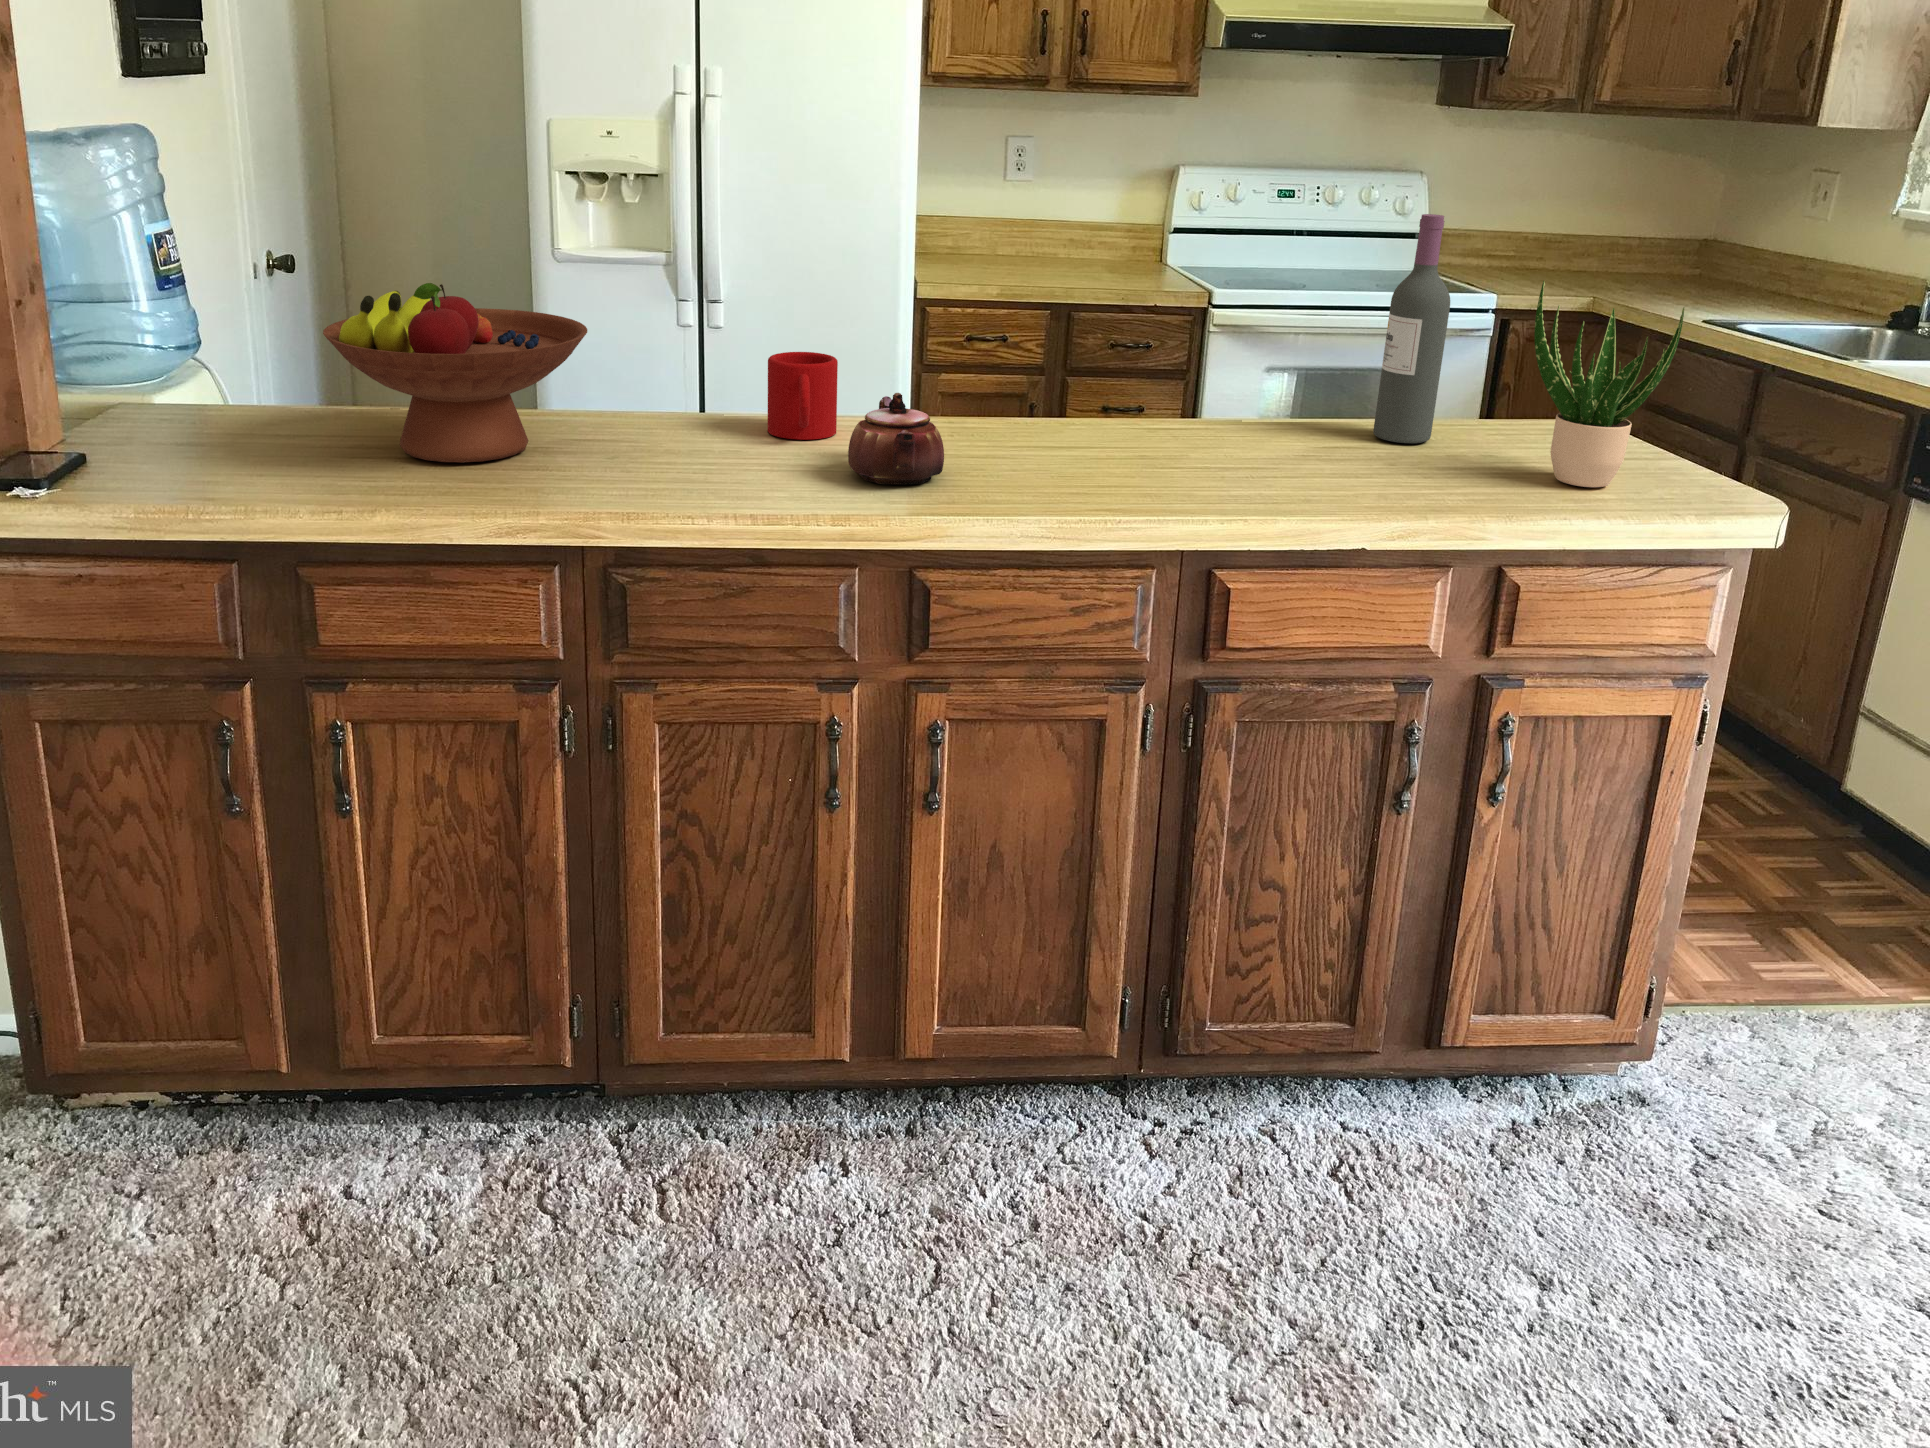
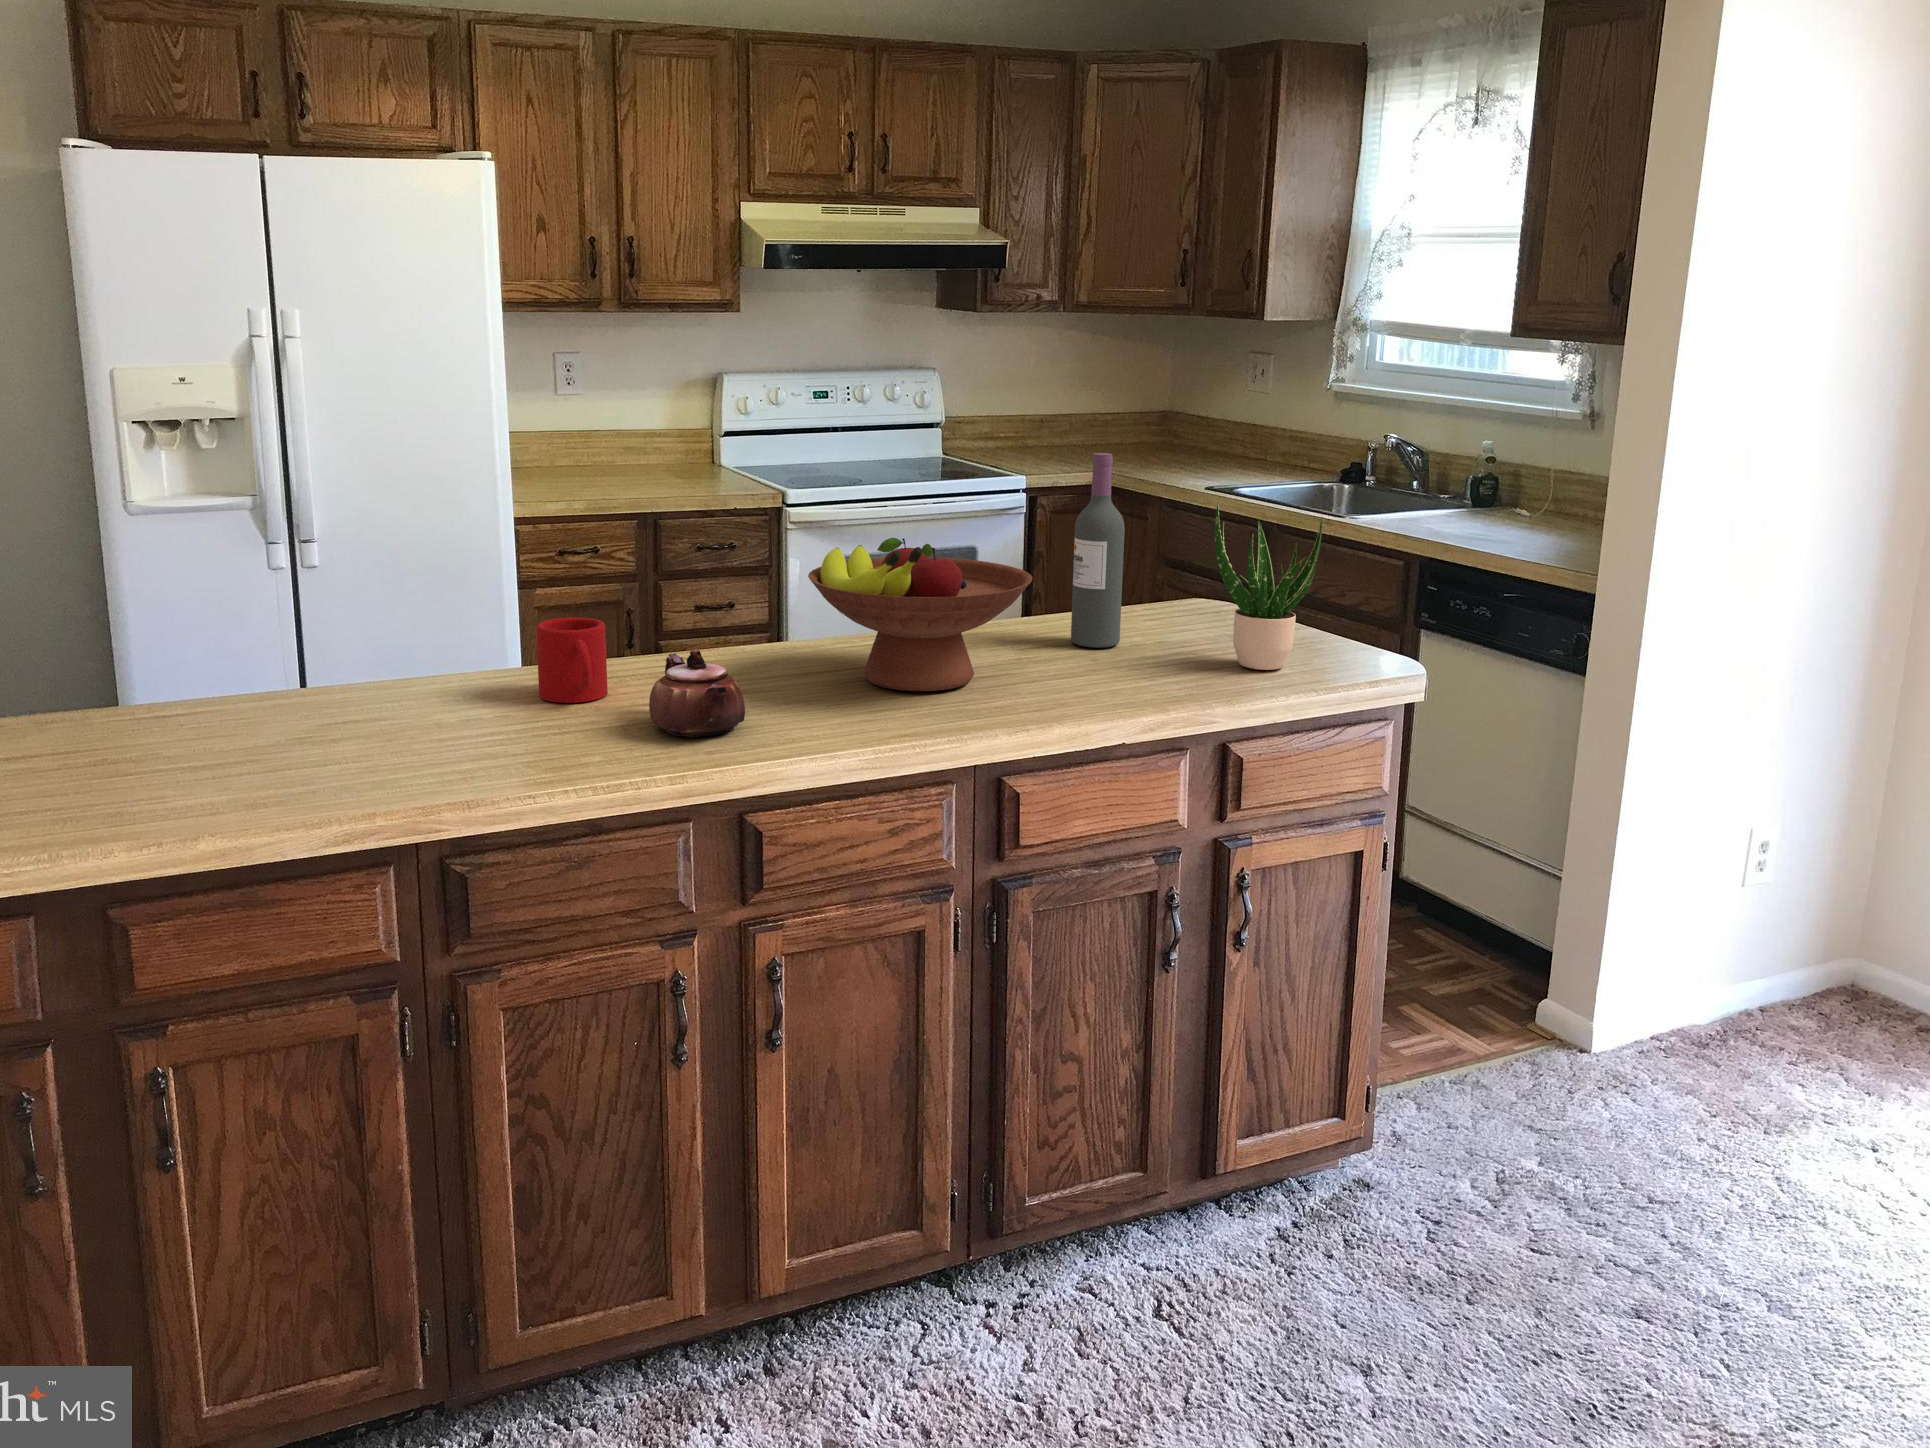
fruit bowl: present [323,283,587,462] -> present [808,538,1033,691]

